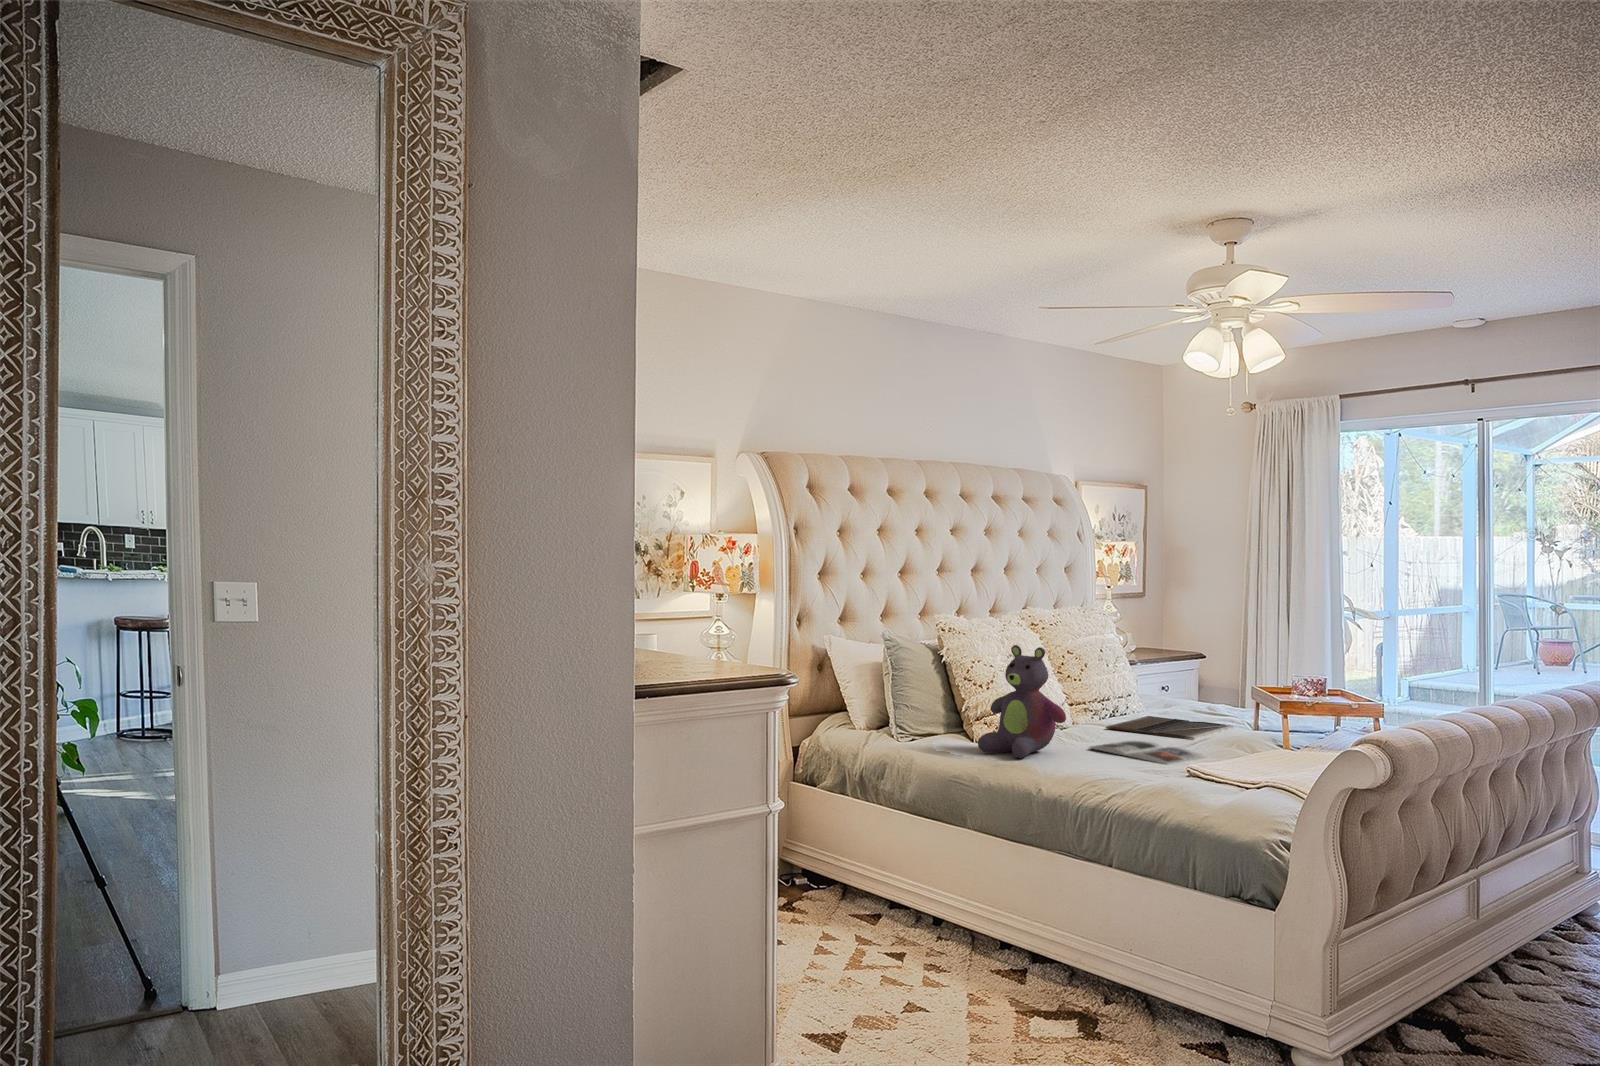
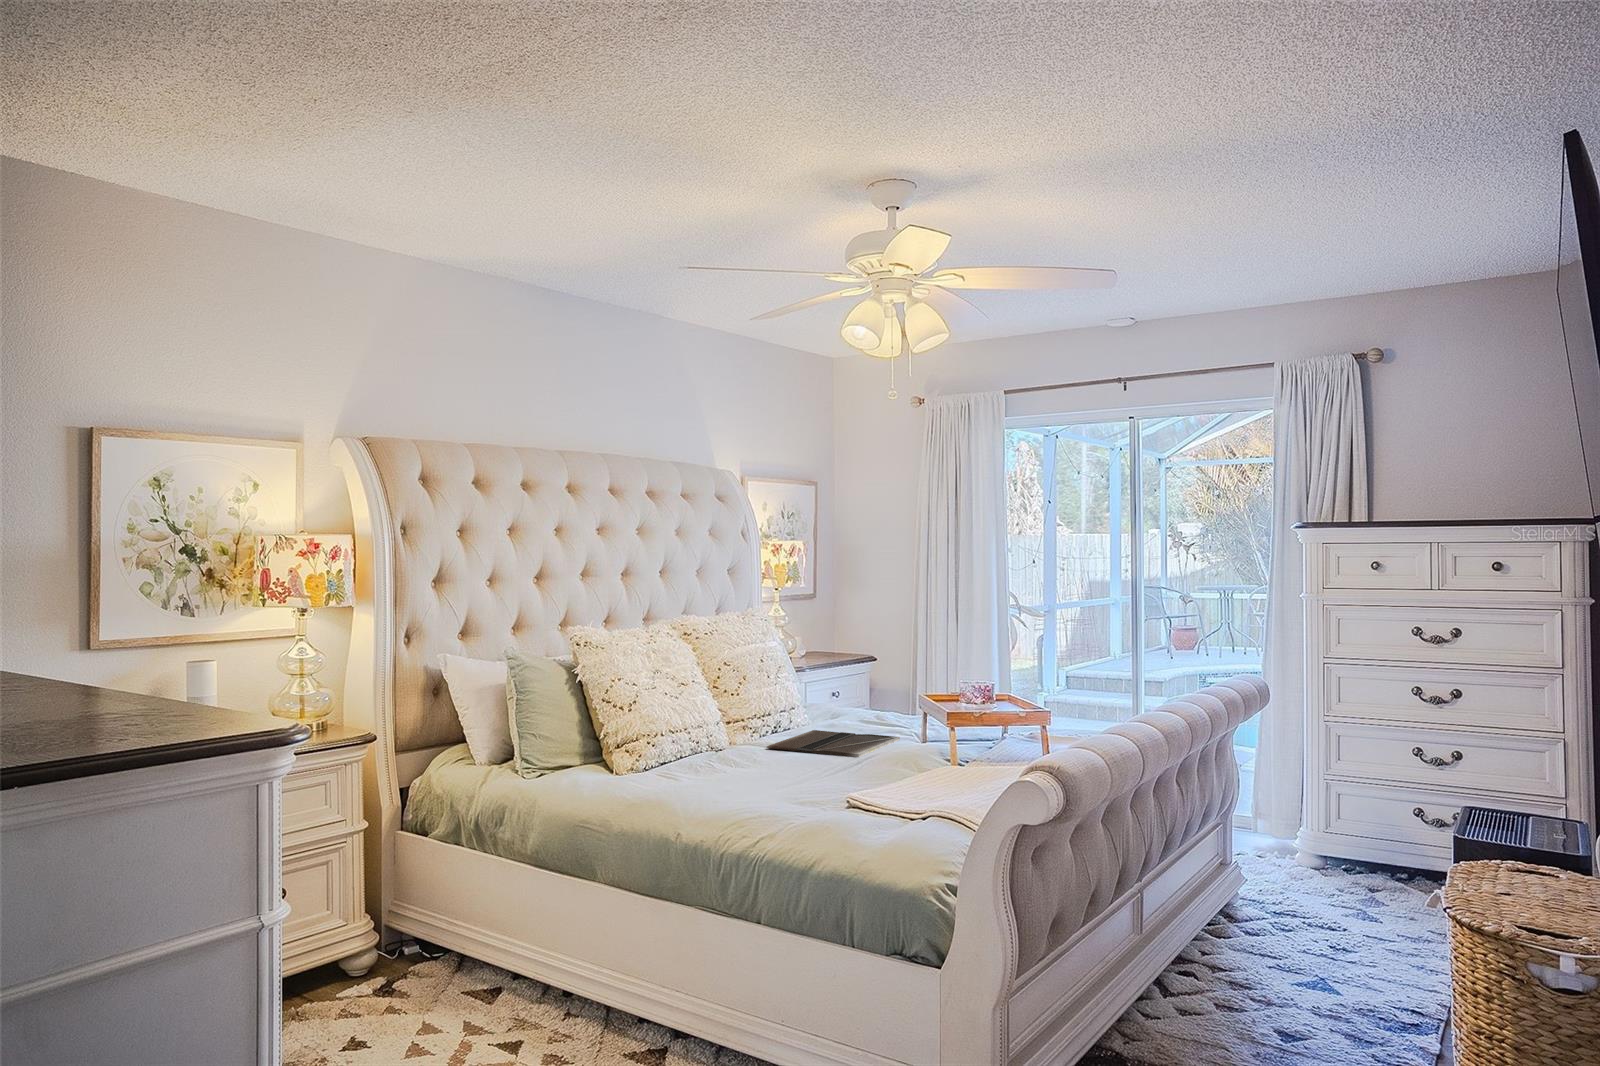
stuffed bear: present [978,645,1066,758] -> none [615,661,717,795]
magazine: present [1090,740,1206,764] -> none [743,763,870,792]

